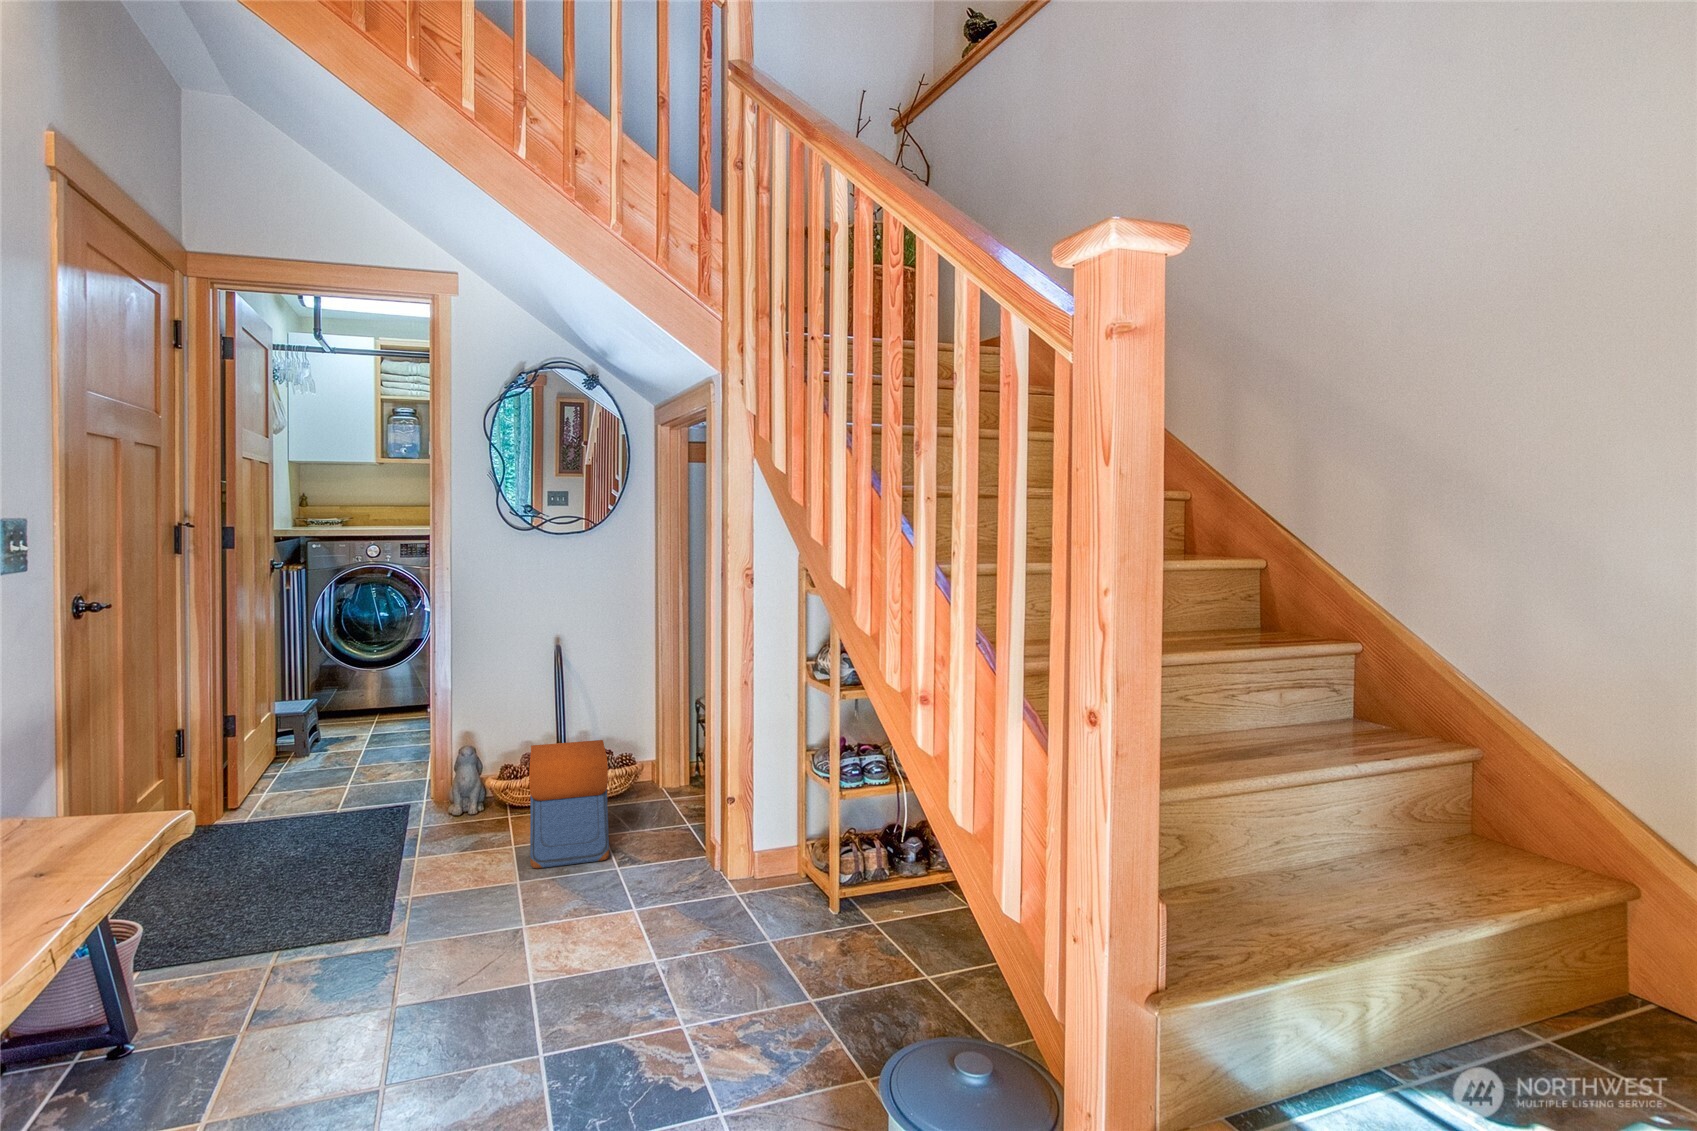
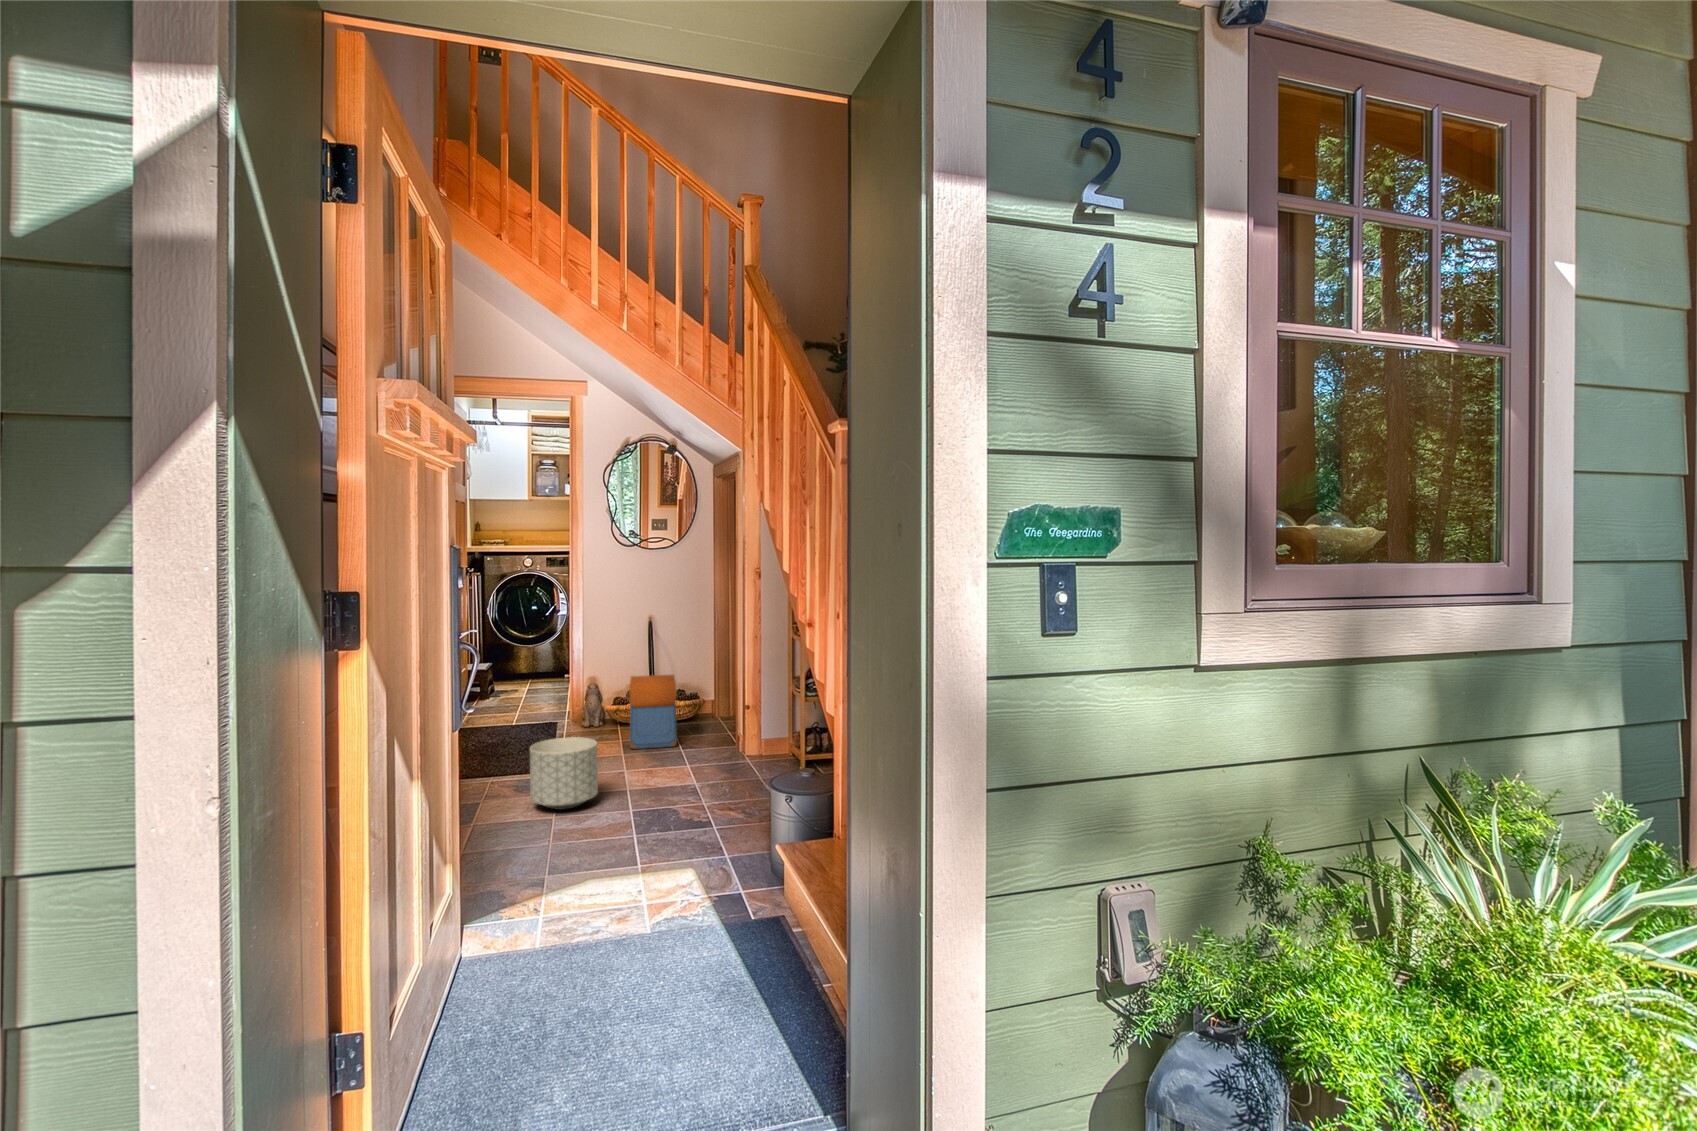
planter: none [332,899,474,1060] -> present [530,737,598,810]

